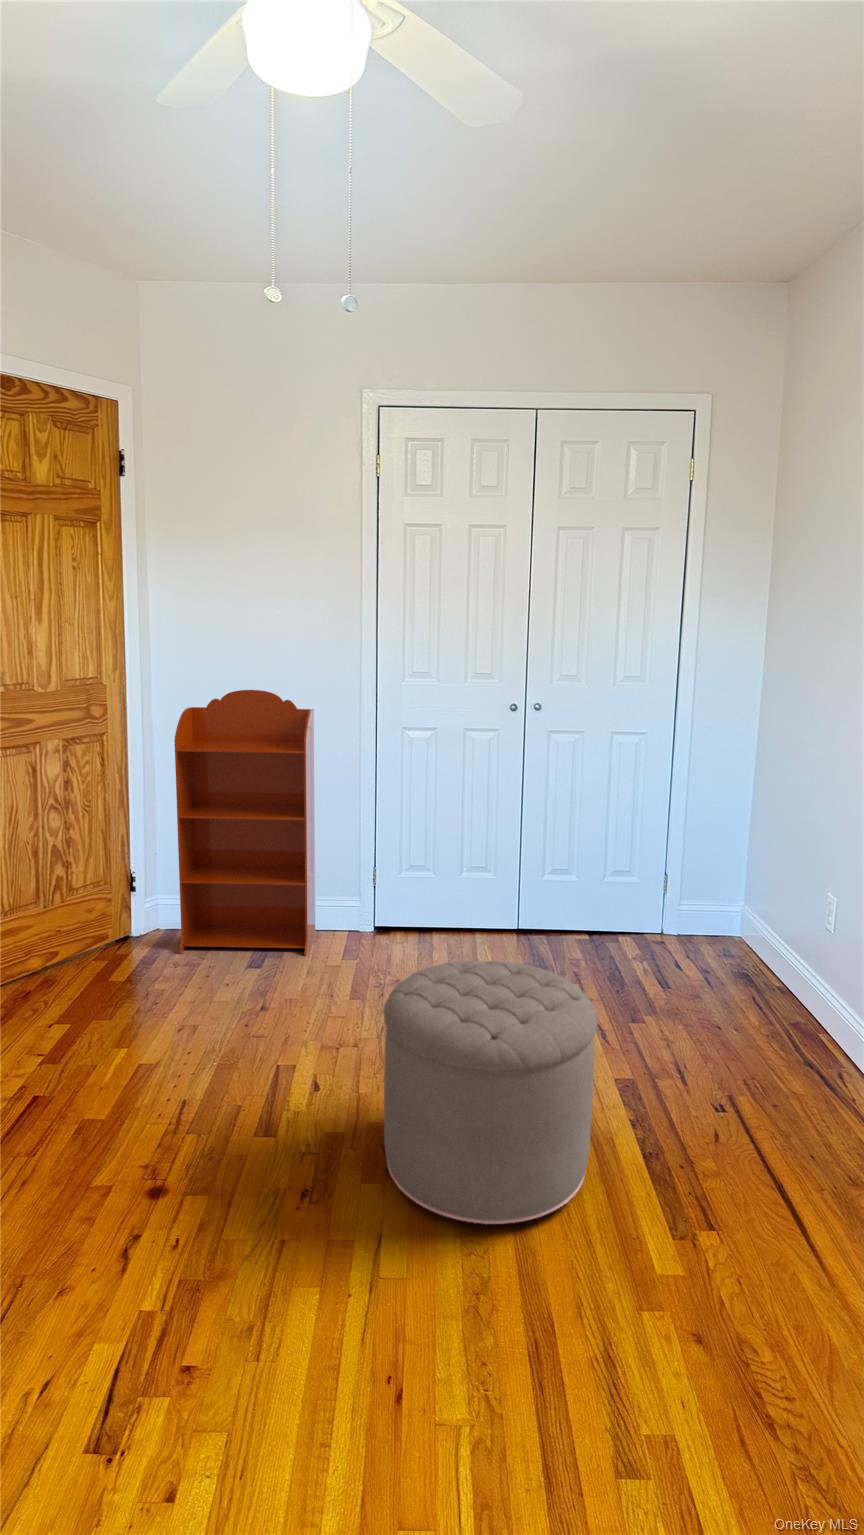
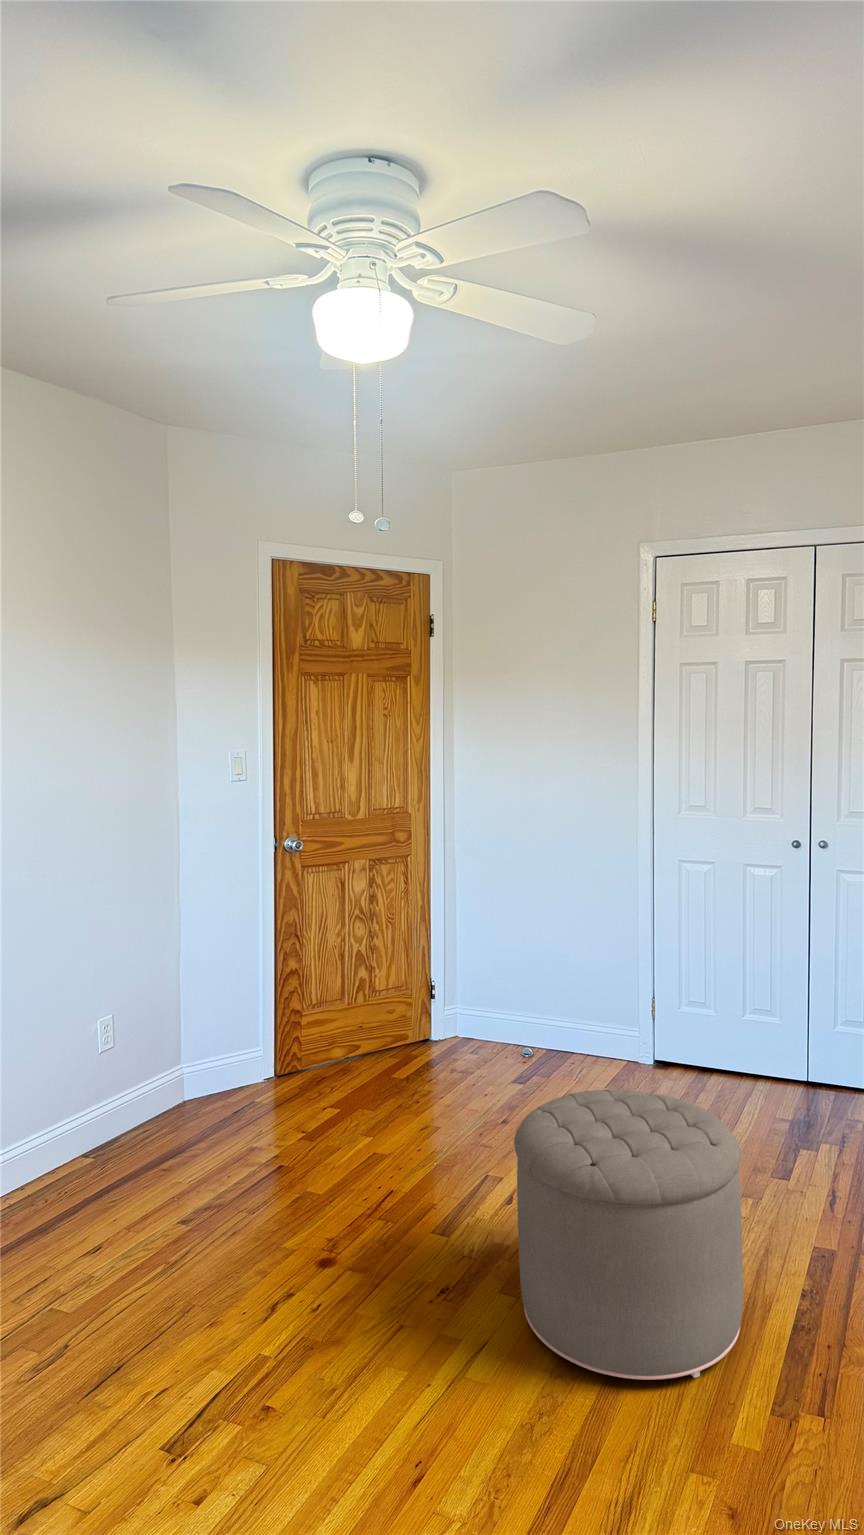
bookcase: present [174,690,315,956] -> none [458,816,598,1082]

